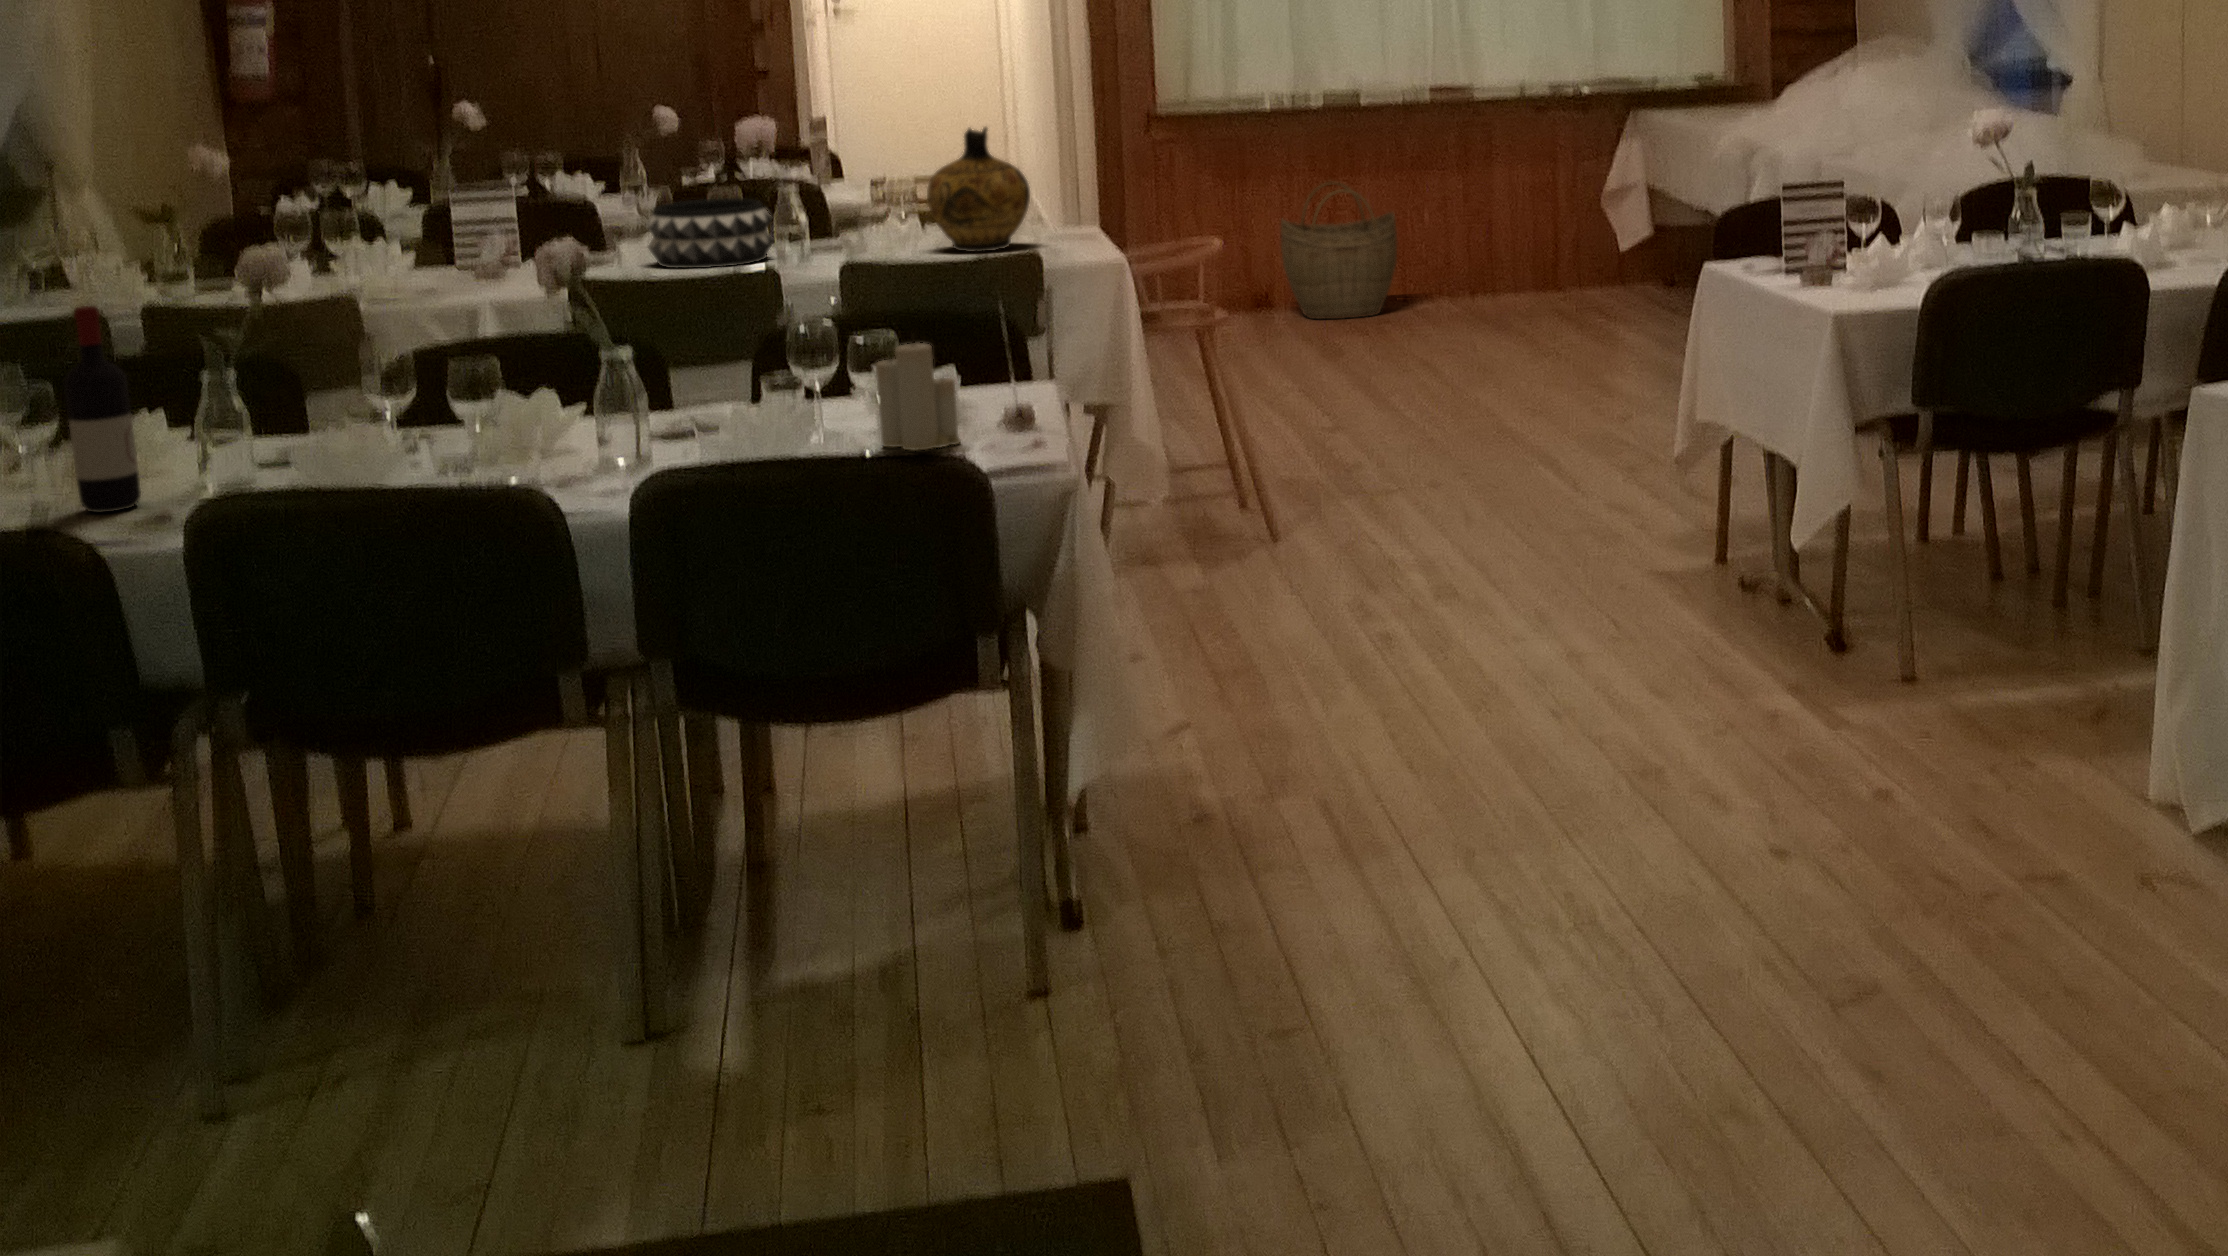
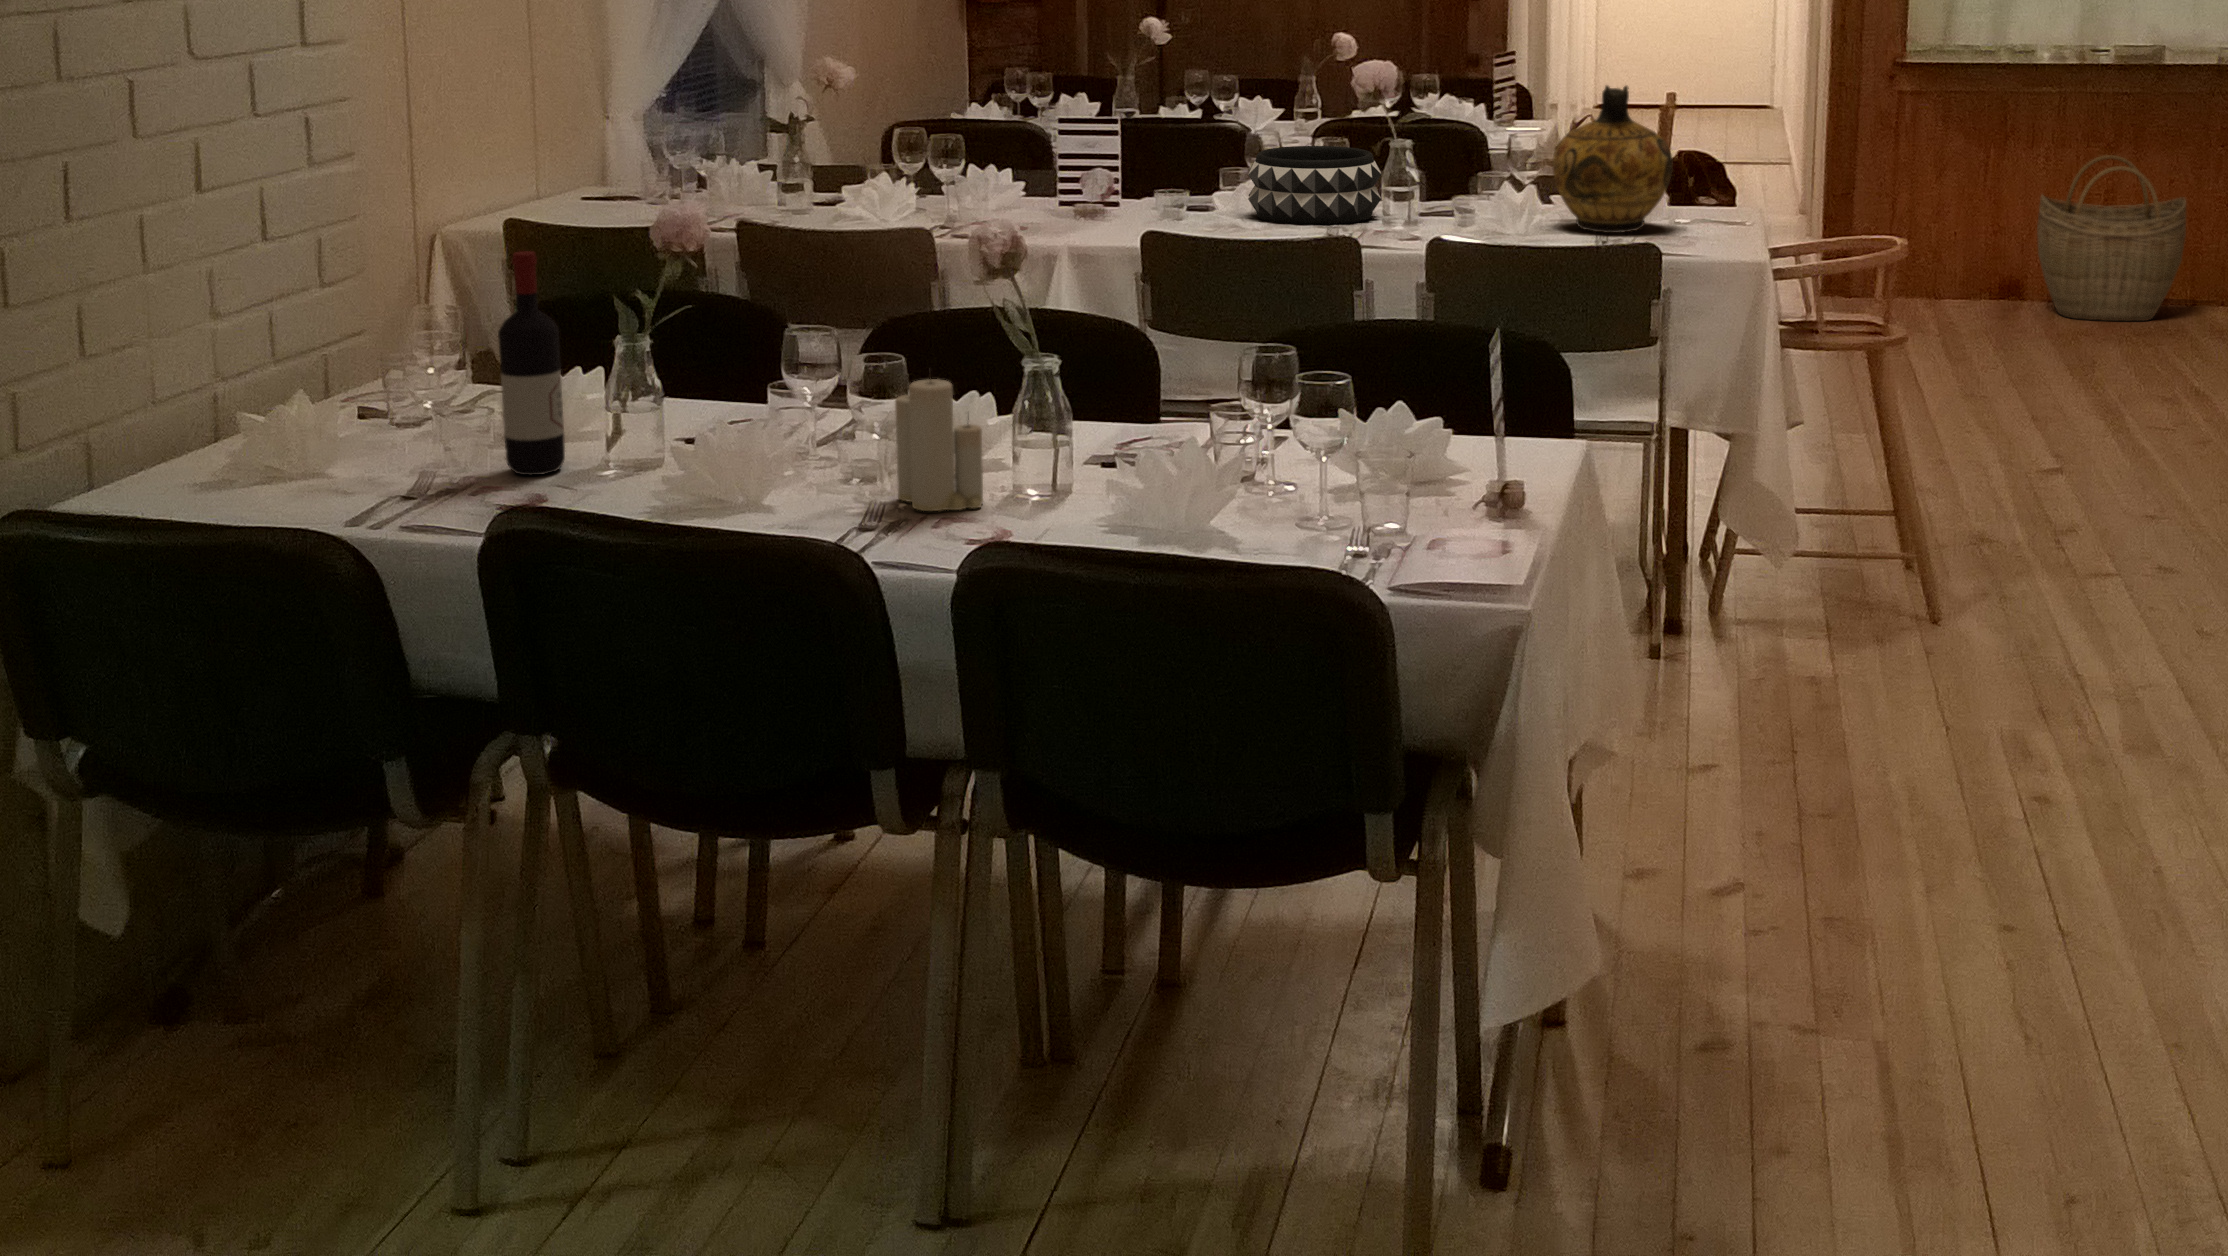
candle: present [876,342,960,450] -> present [895,379,983,511]

